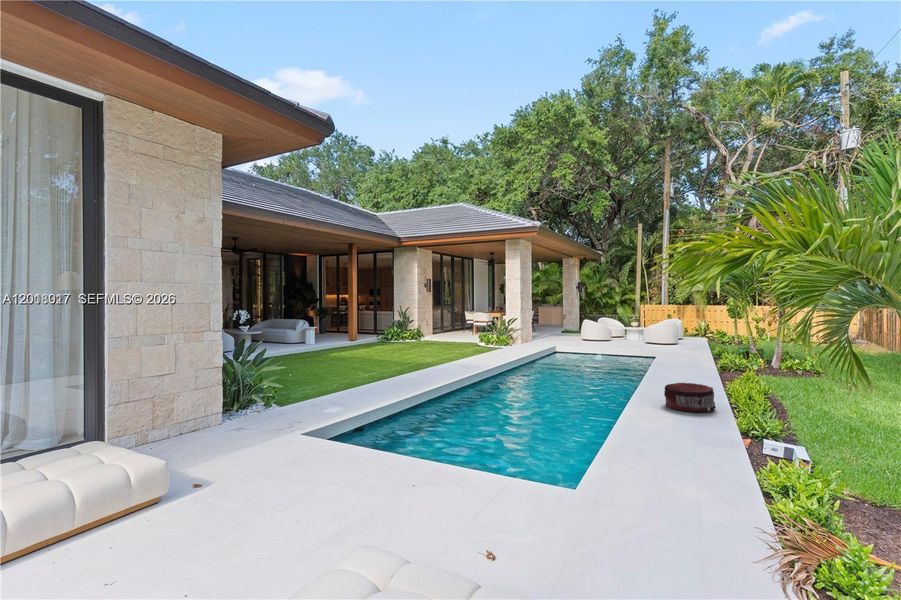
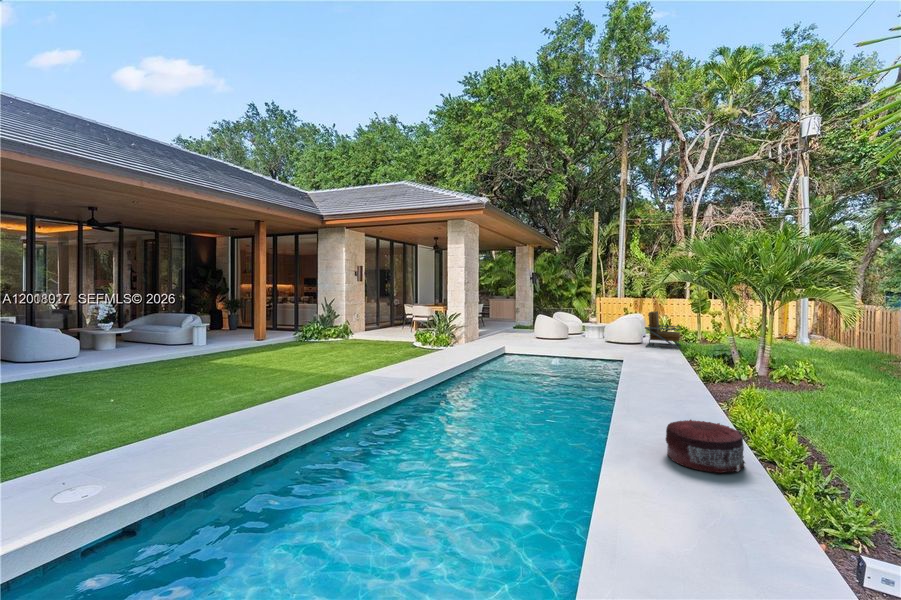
lounge chair: none [680,315,715,349] -> present [645,311,681,349]

